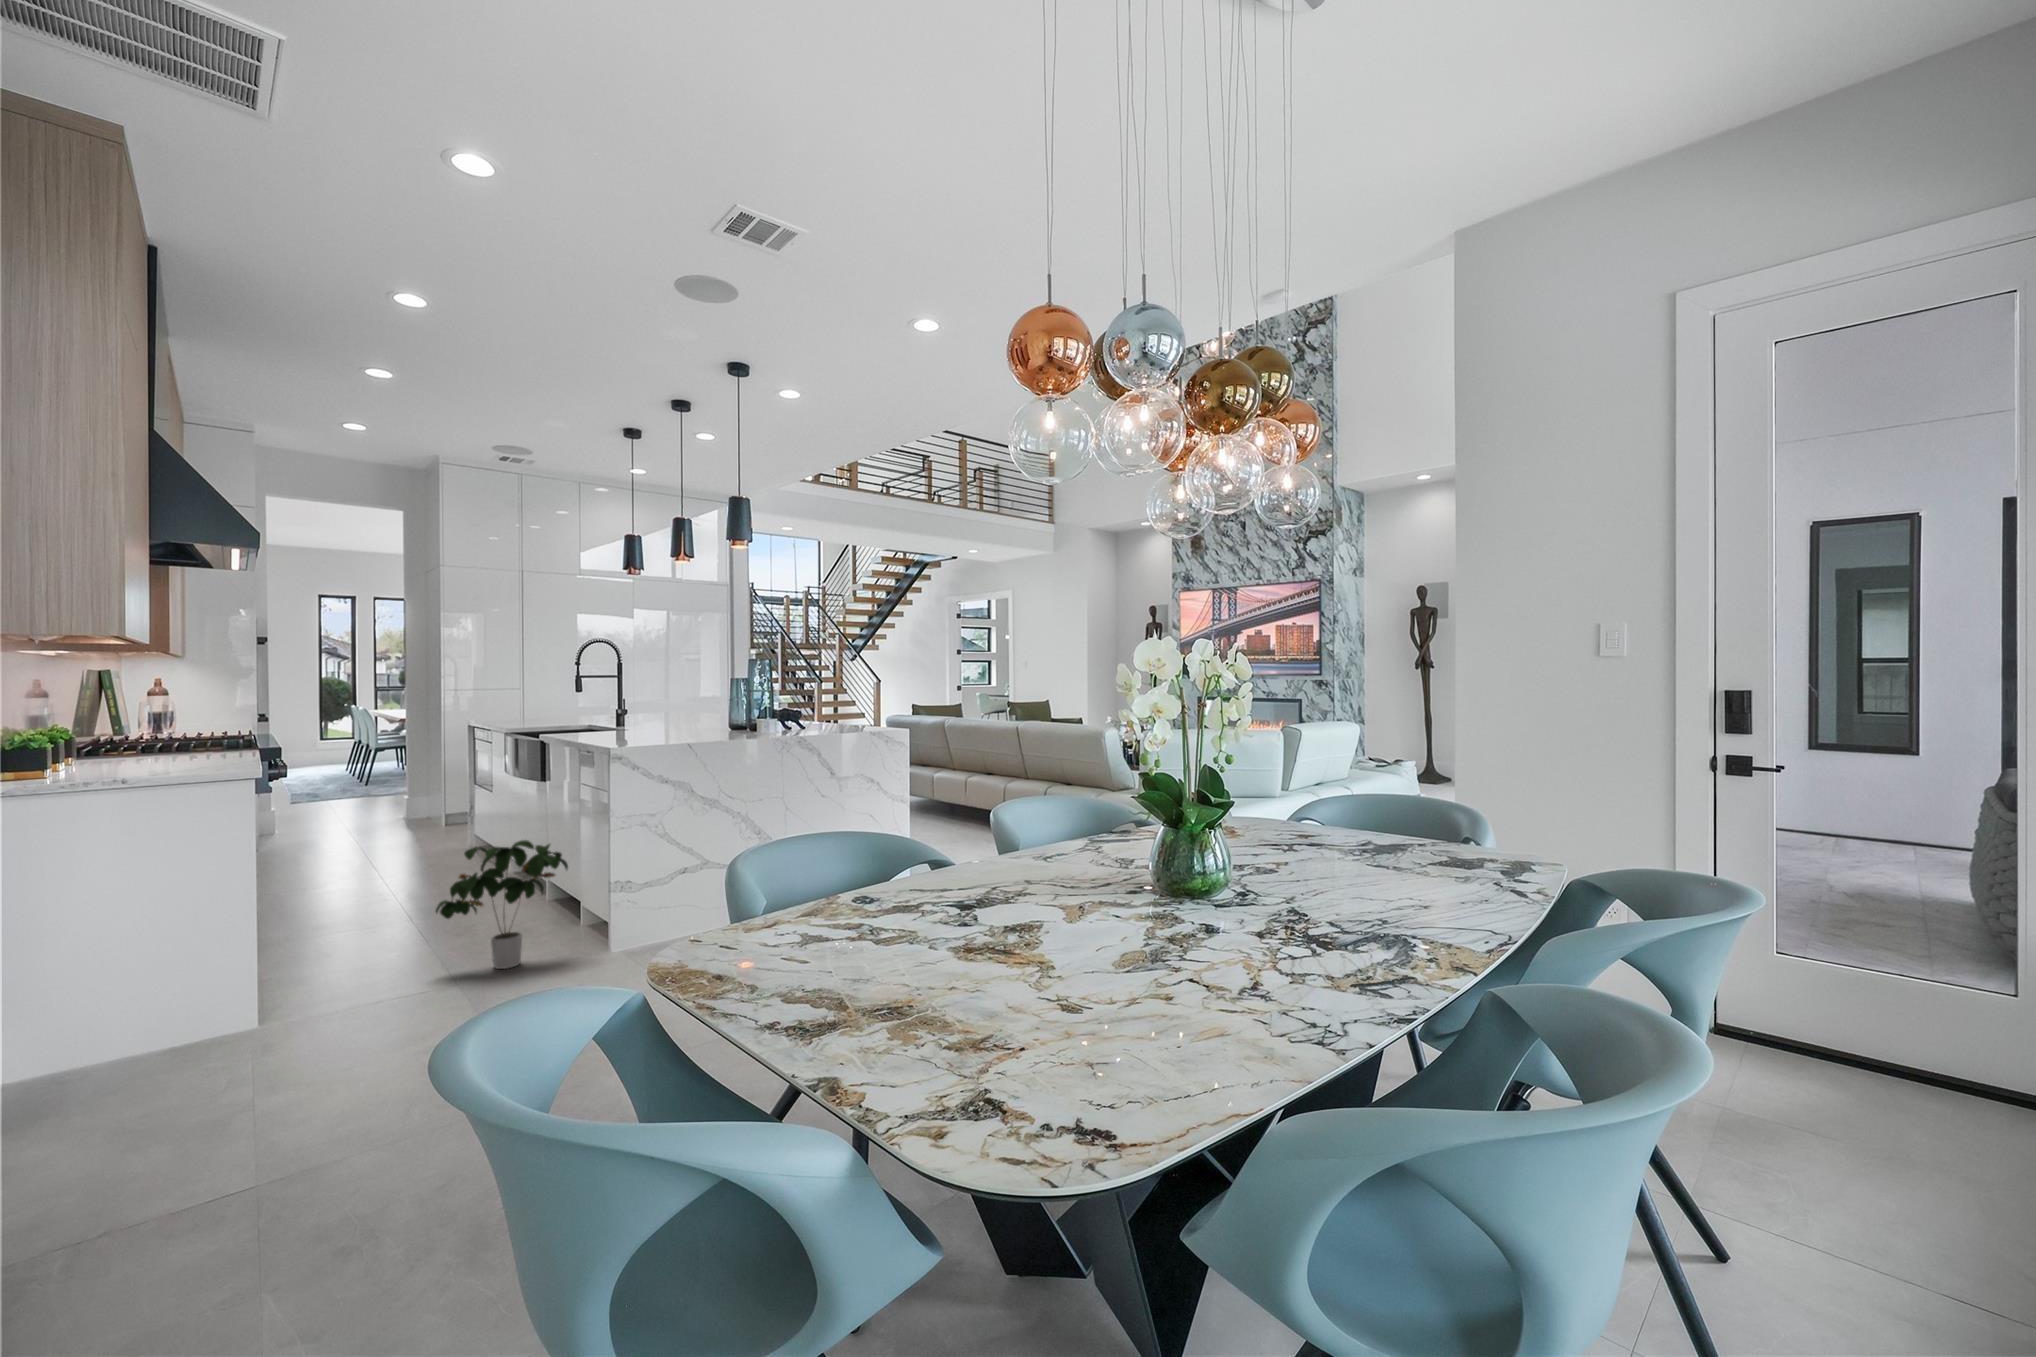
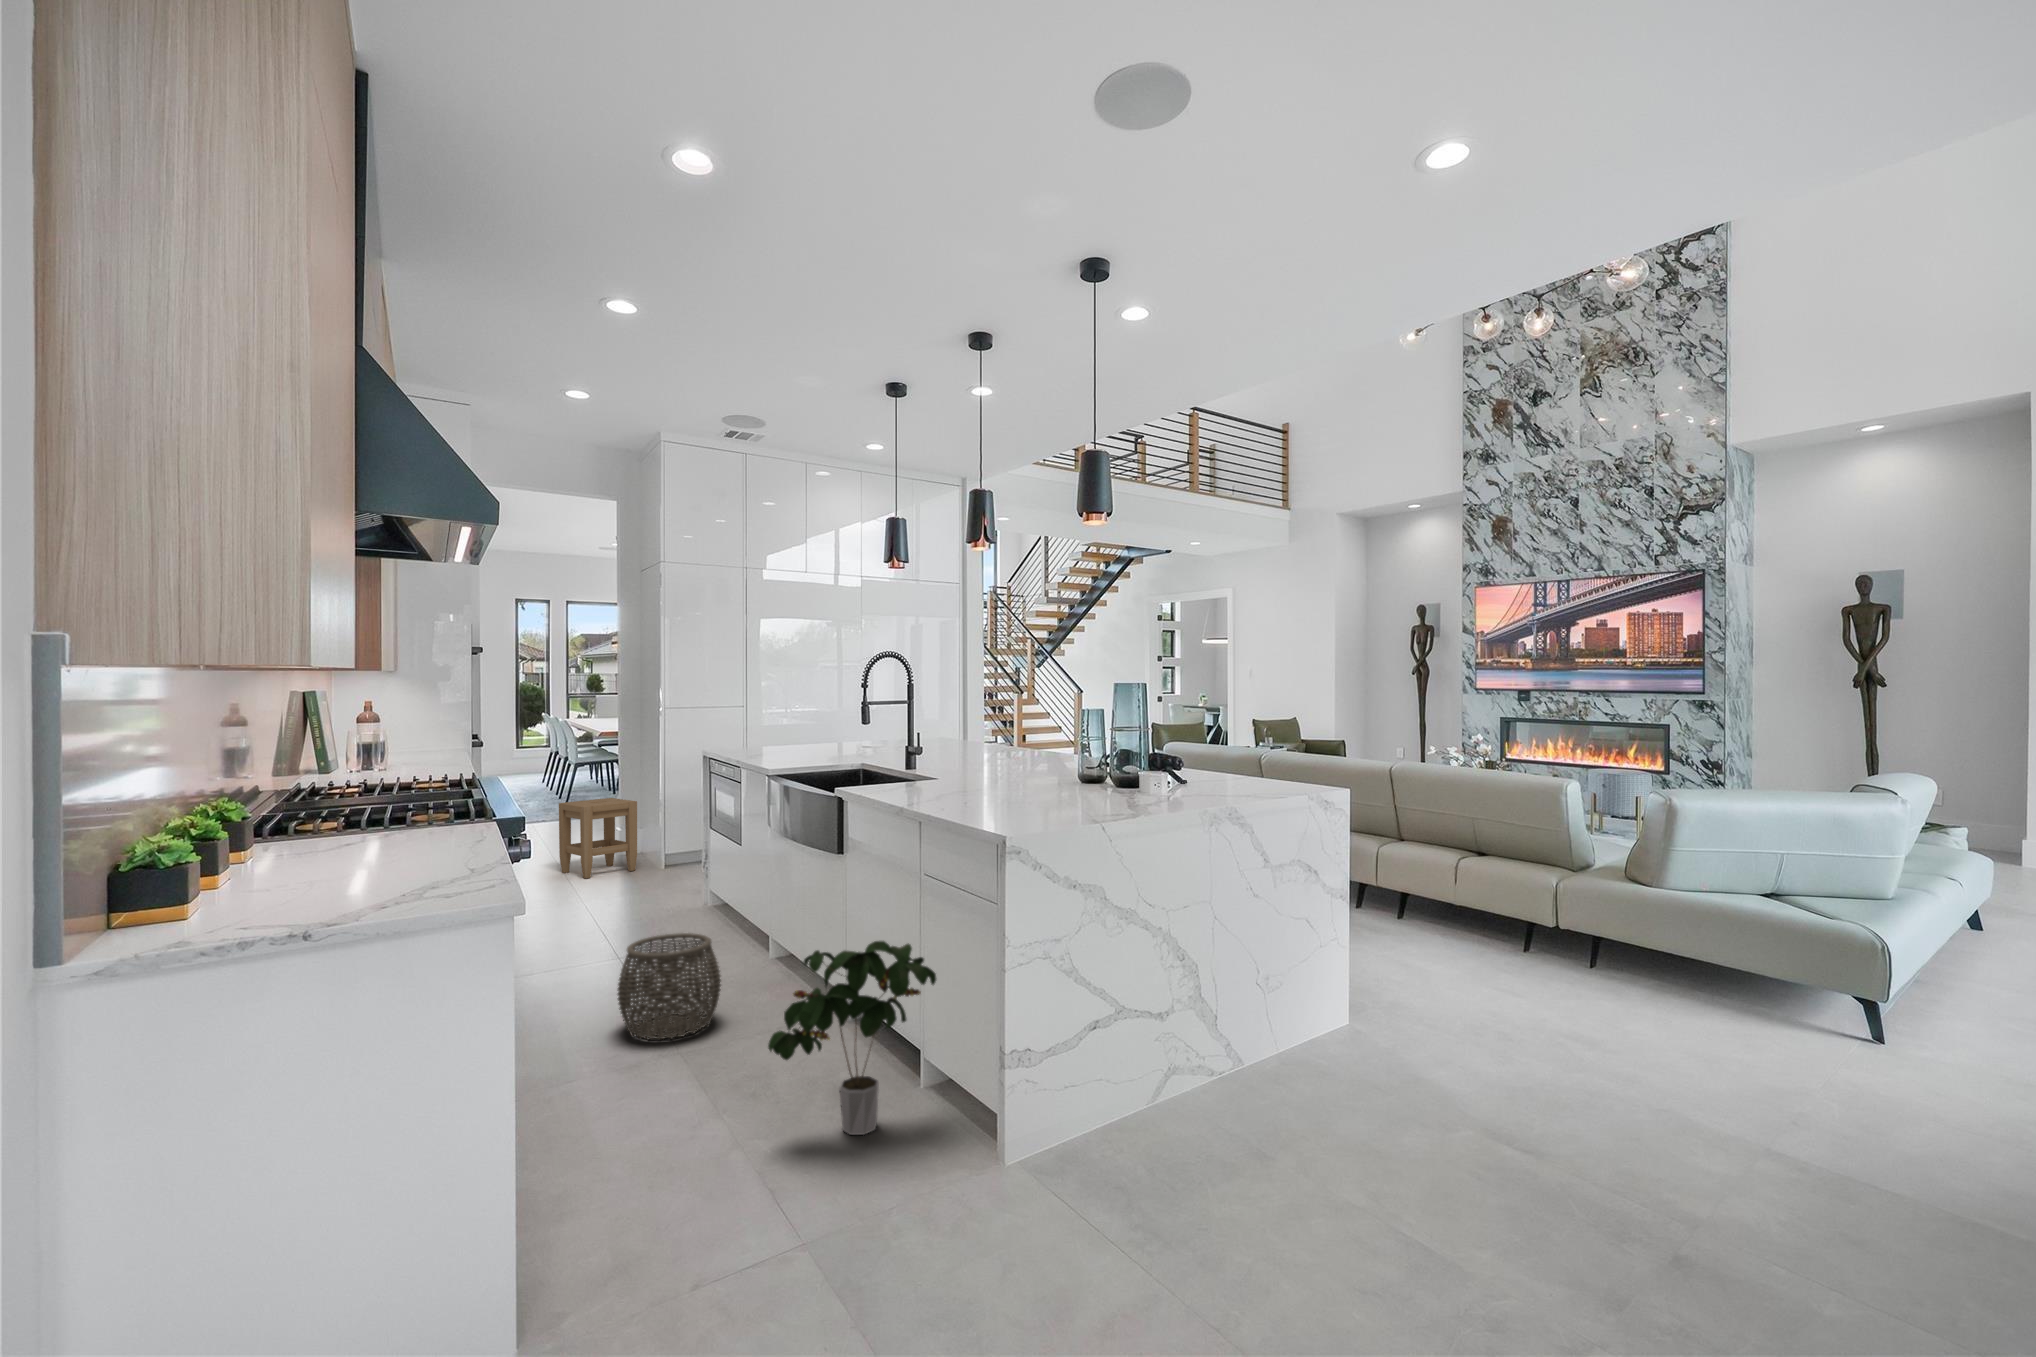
stool: none [360,763,432,829] -> present [559,798,637,878]
woven basket: none [355,852,443,927] -> present [618,933,721,1040]

